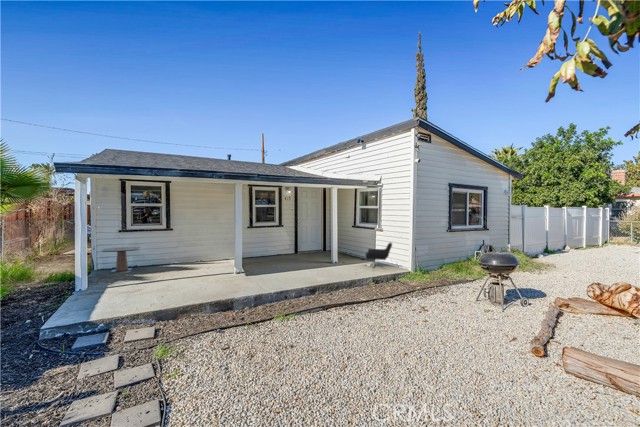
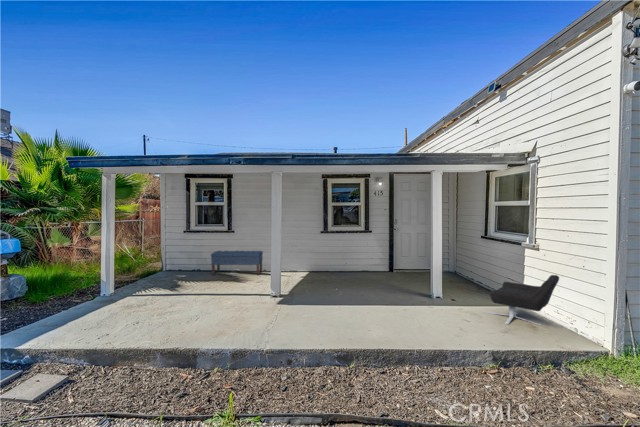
bench: none [156,245,202,268] -> present [211,251,263,275]
side table: present [102,247,140,272] -> none [161,249,200,275]

